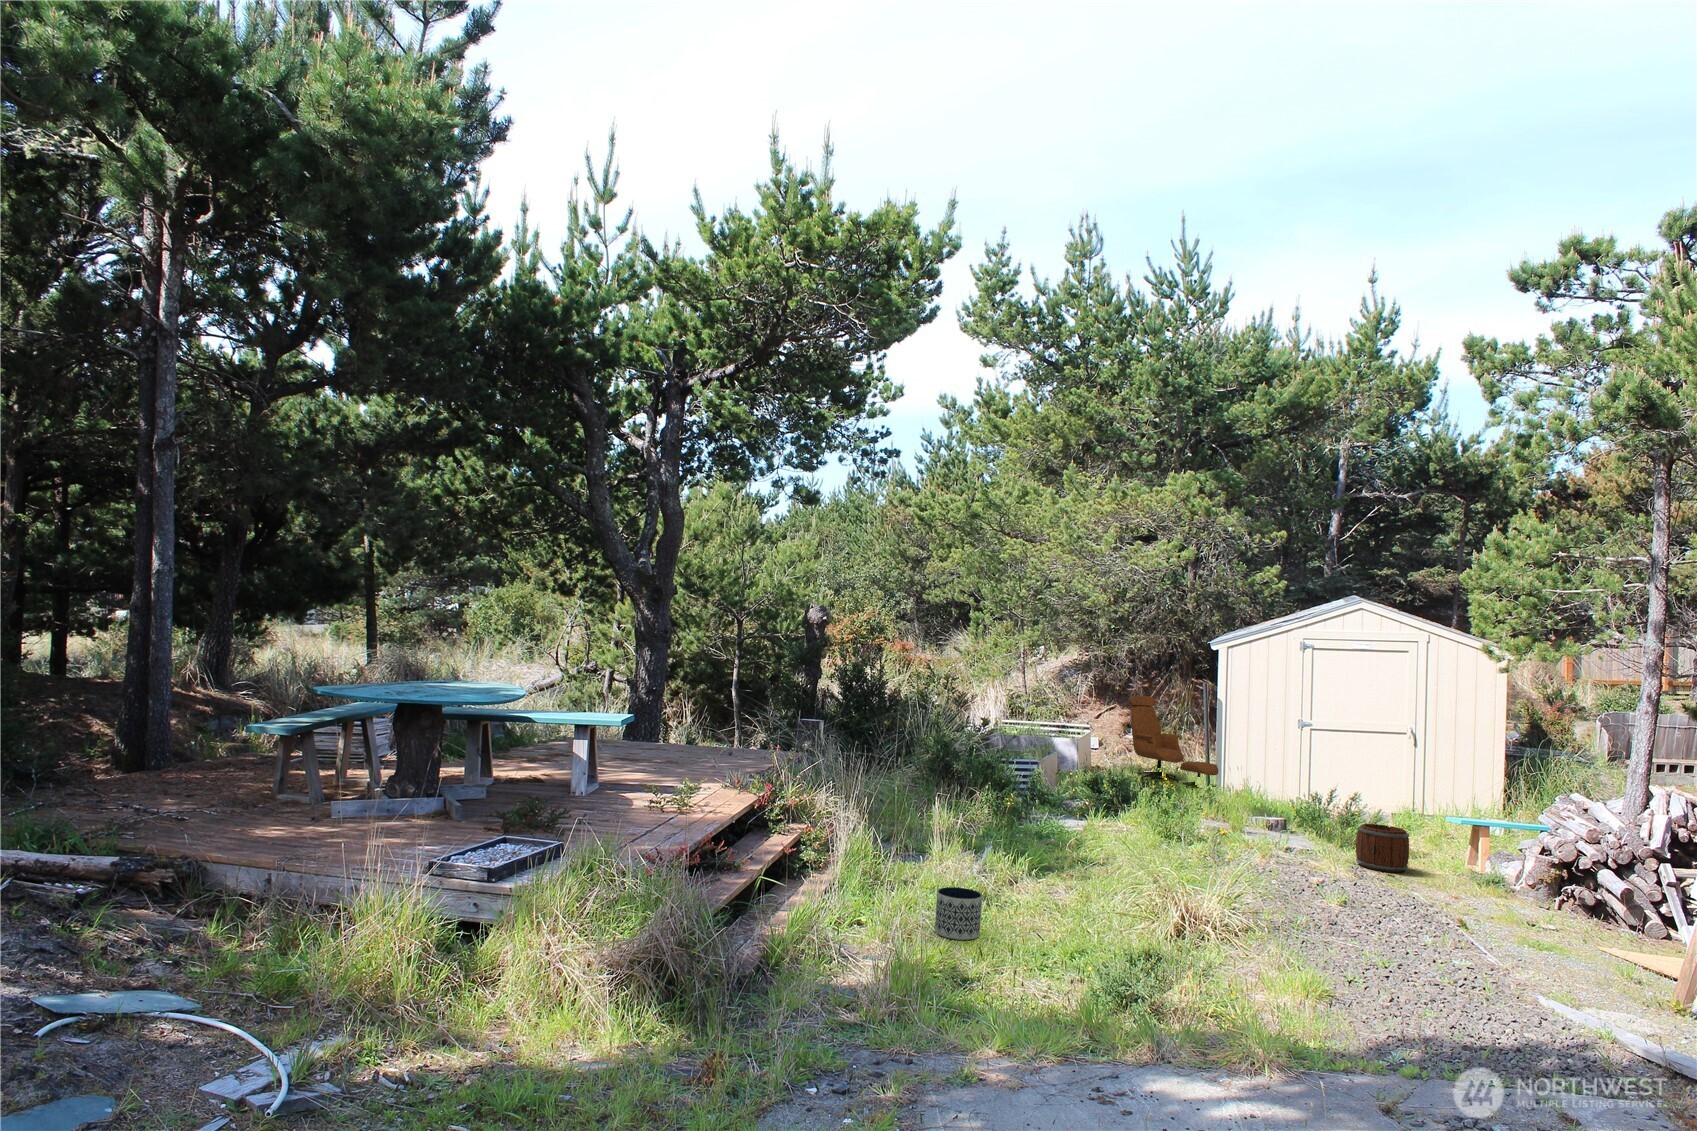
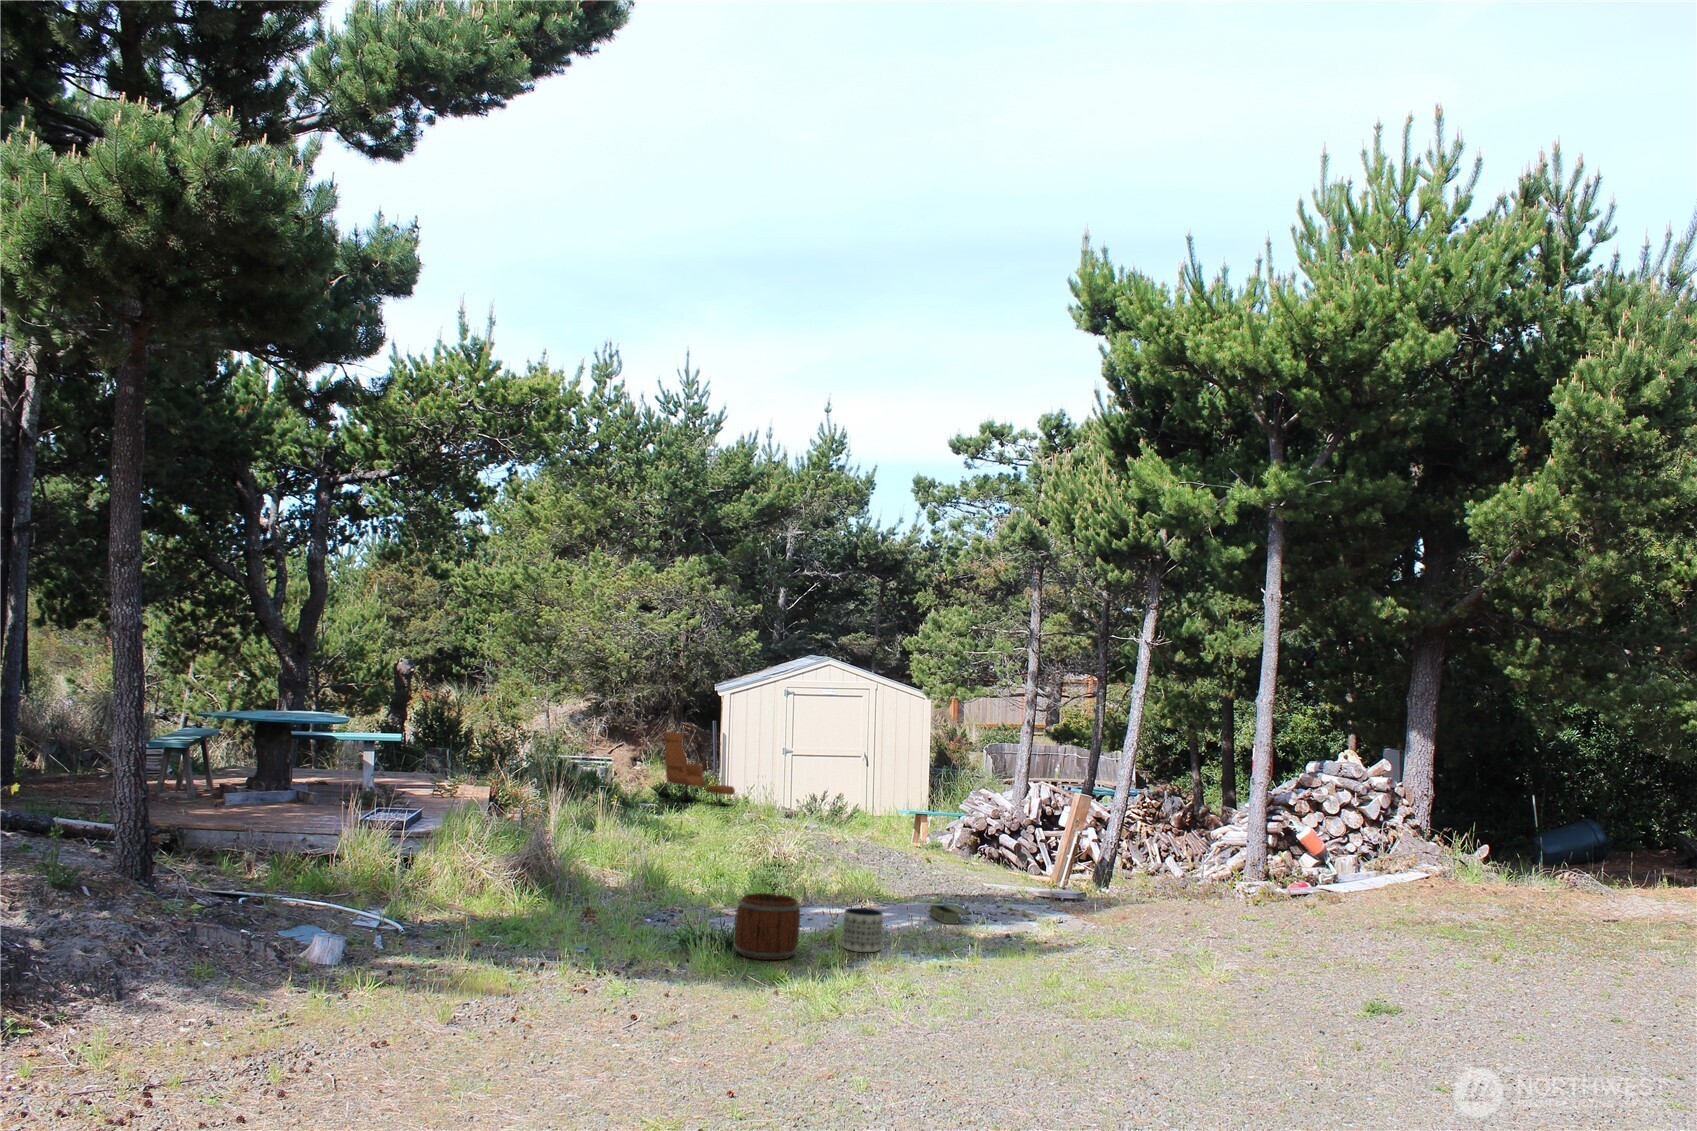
bucket: present [1356,824,1409,872] -> present [734,893,800,960]
planter: present [935,887,982,940] -> present [842,908,883,952]
toolbox: none [1377,993,1445,1034] -> present [930,905,970,924]

